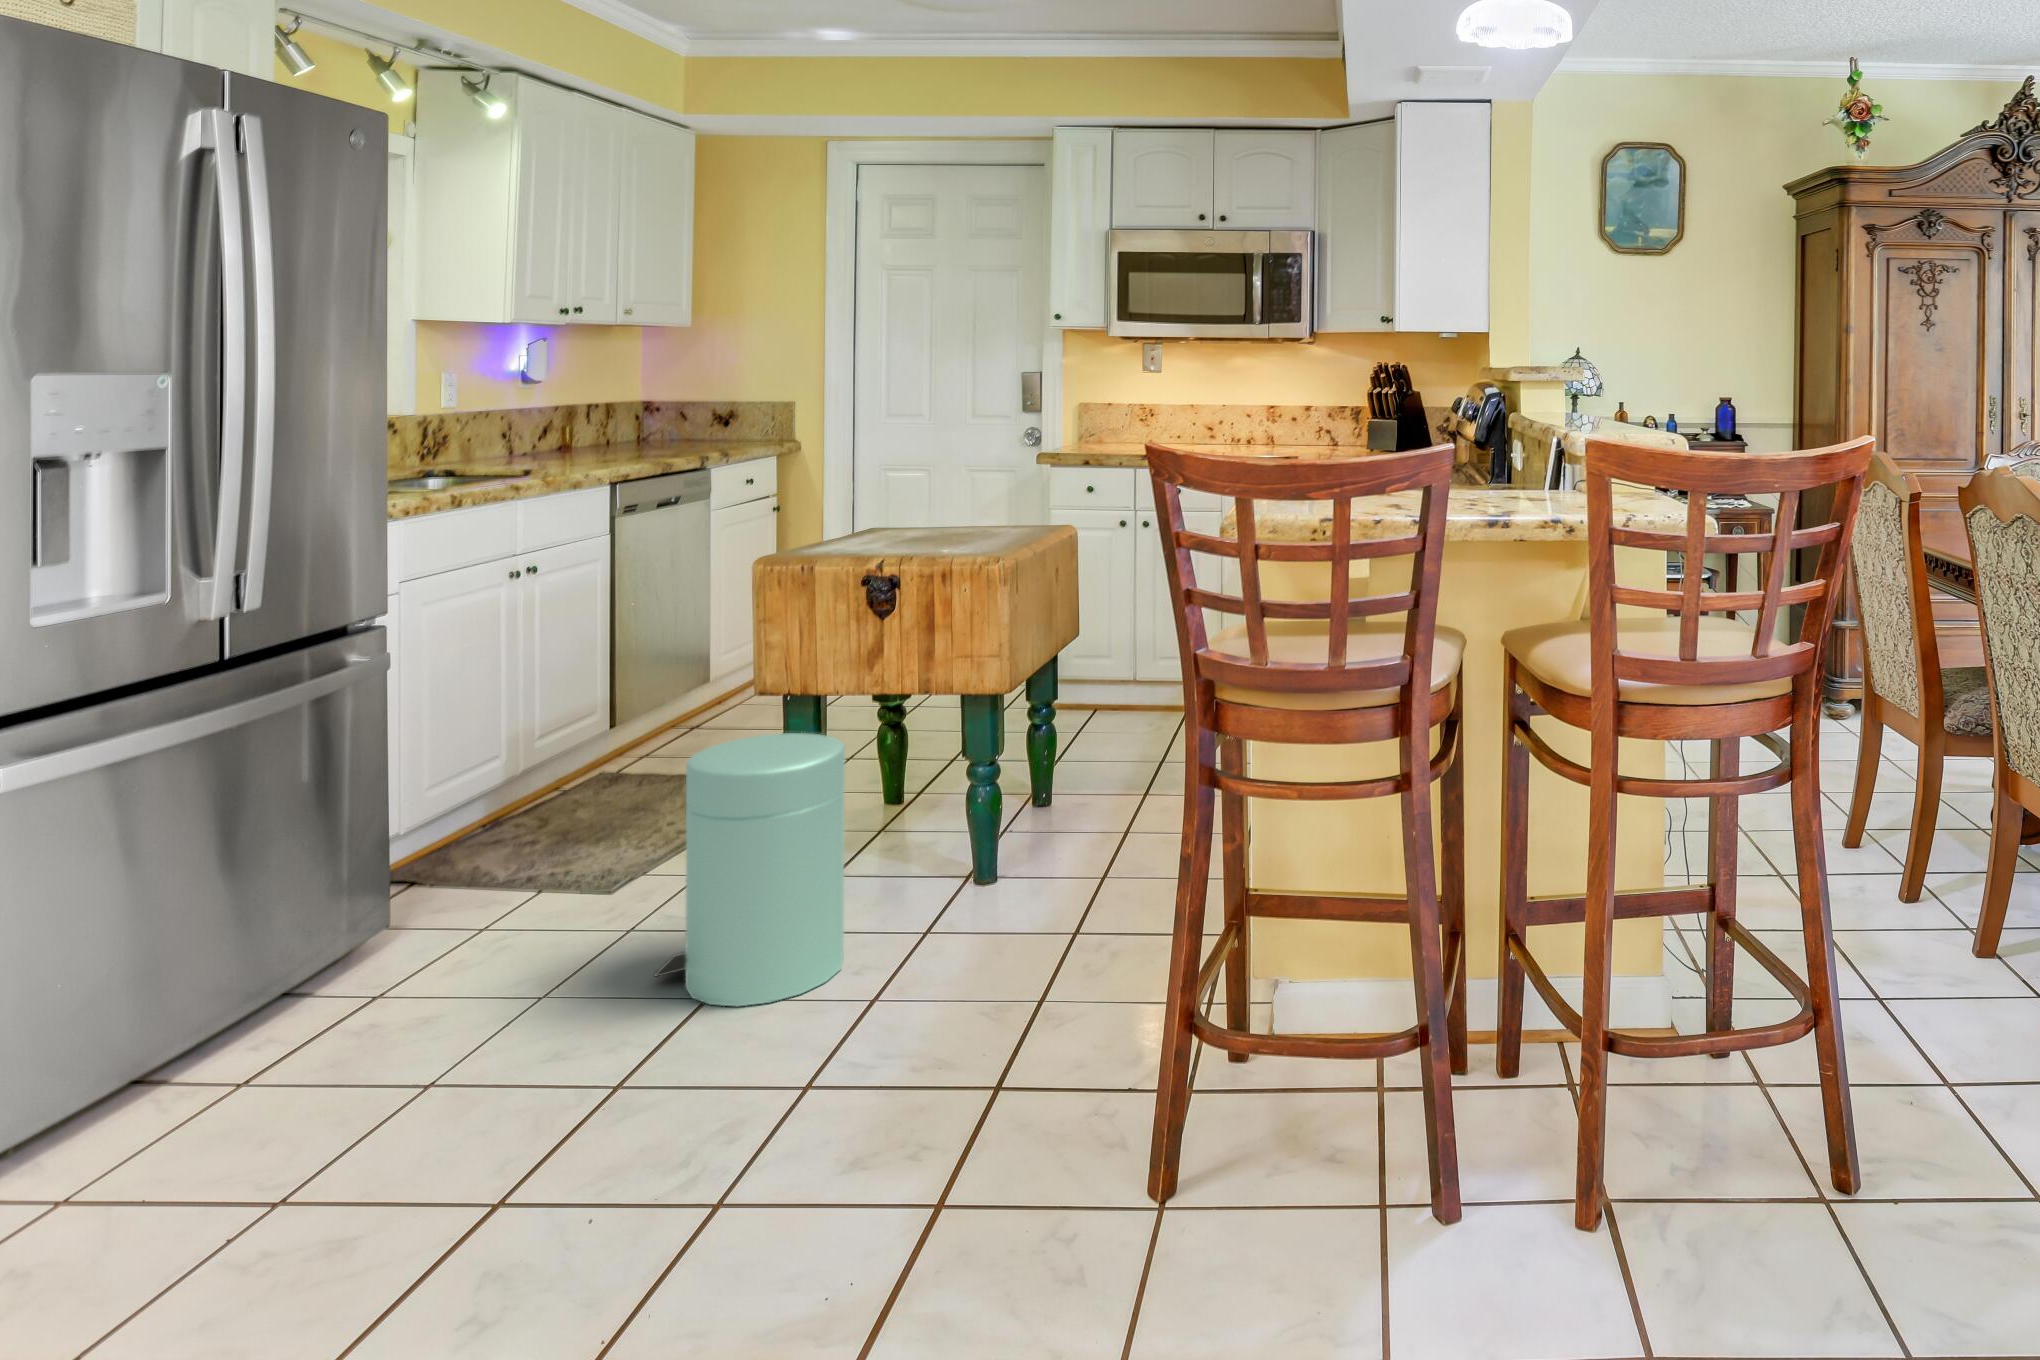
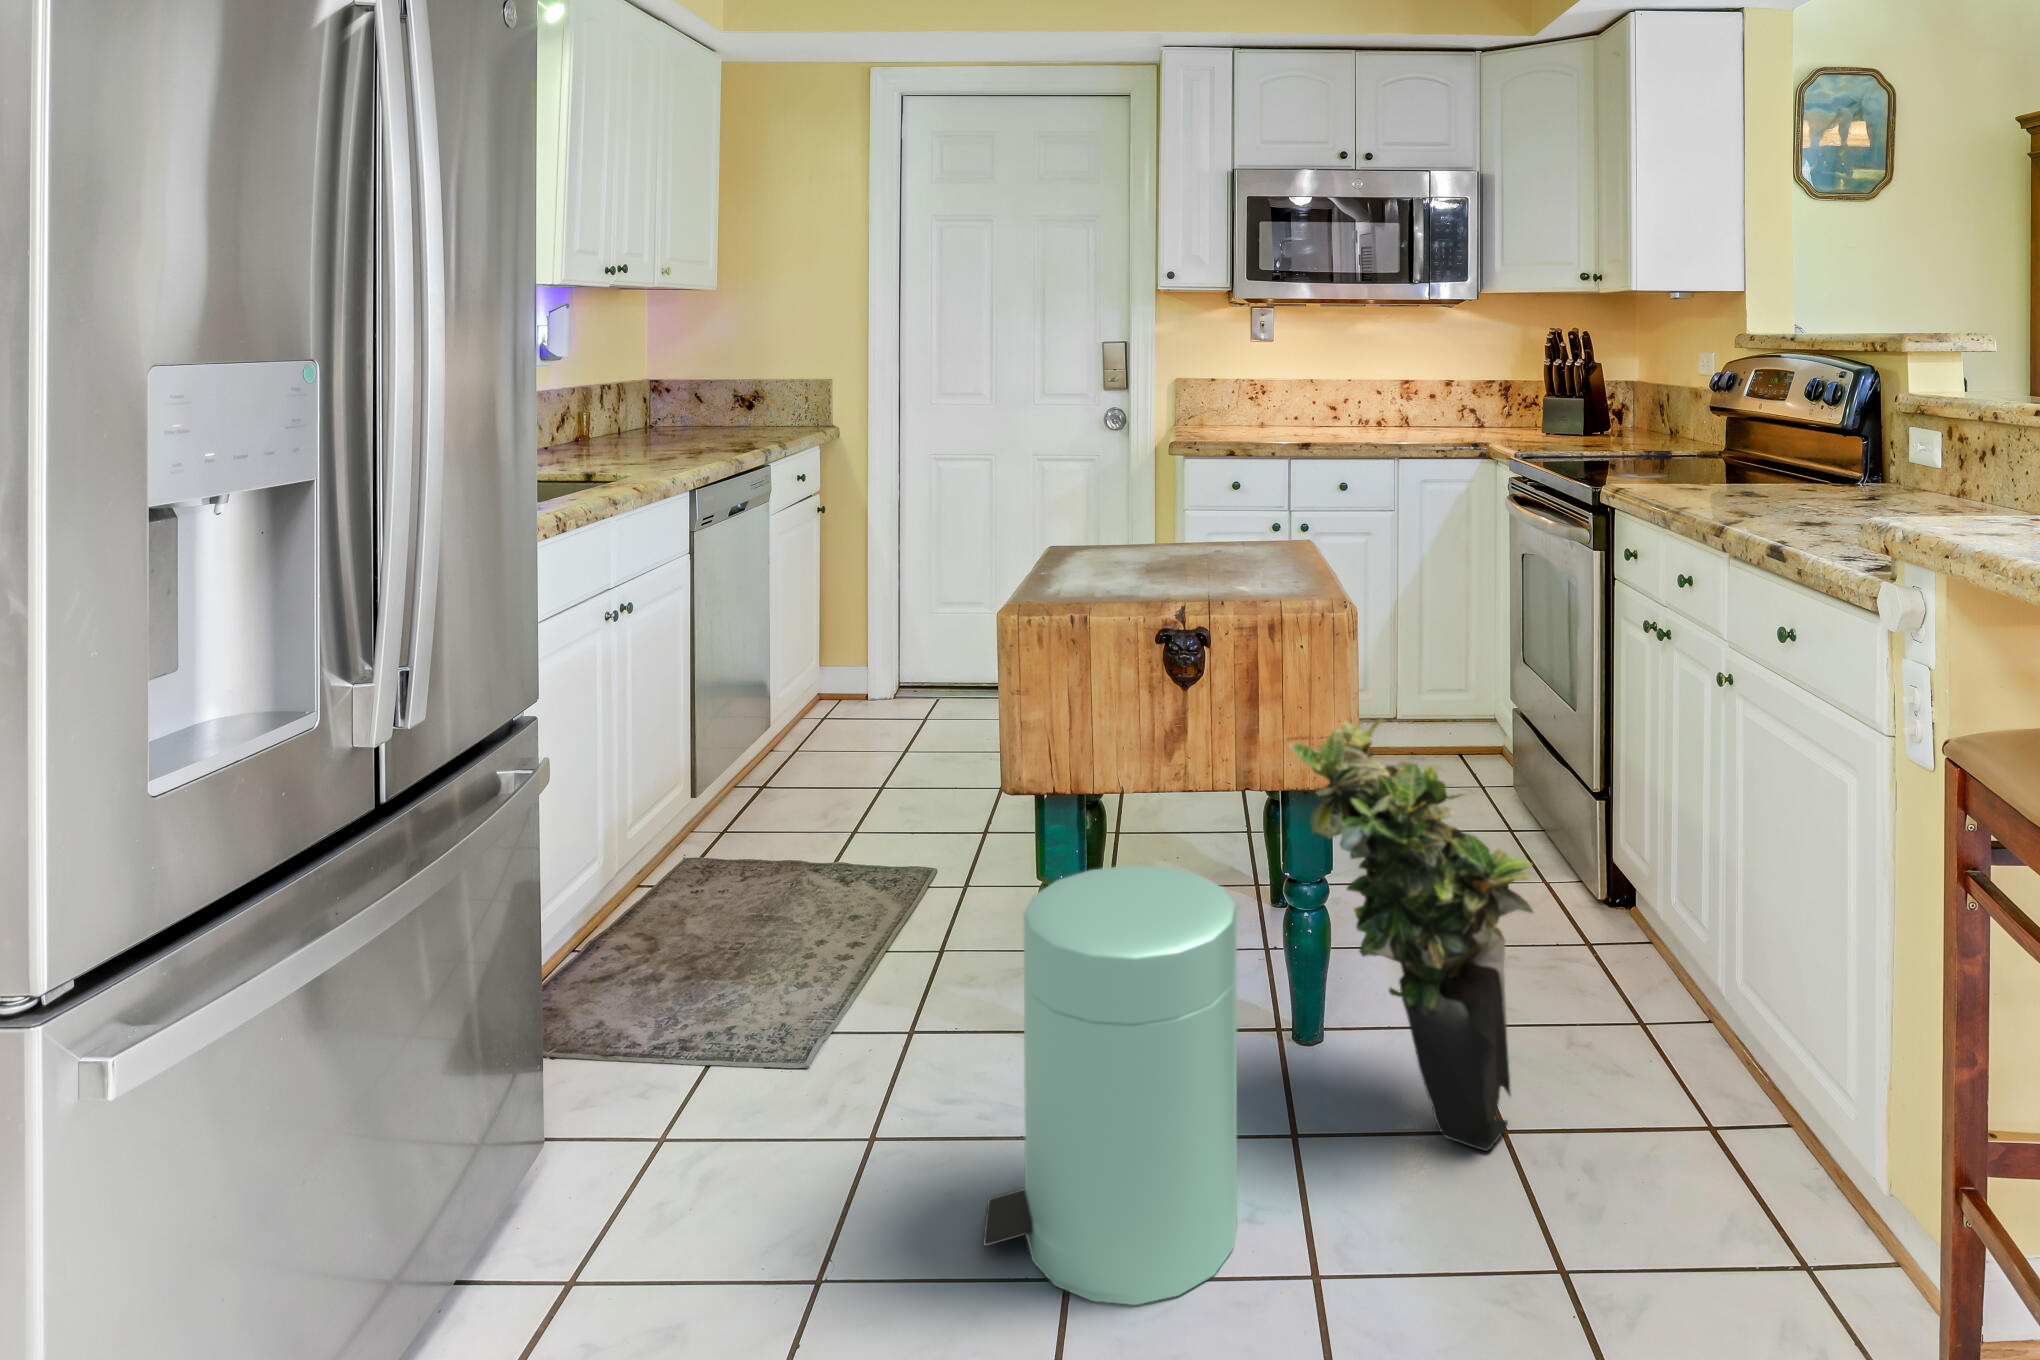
potted plant: none [932,640,1097,938] -> present [1289,719,1533,1151]

